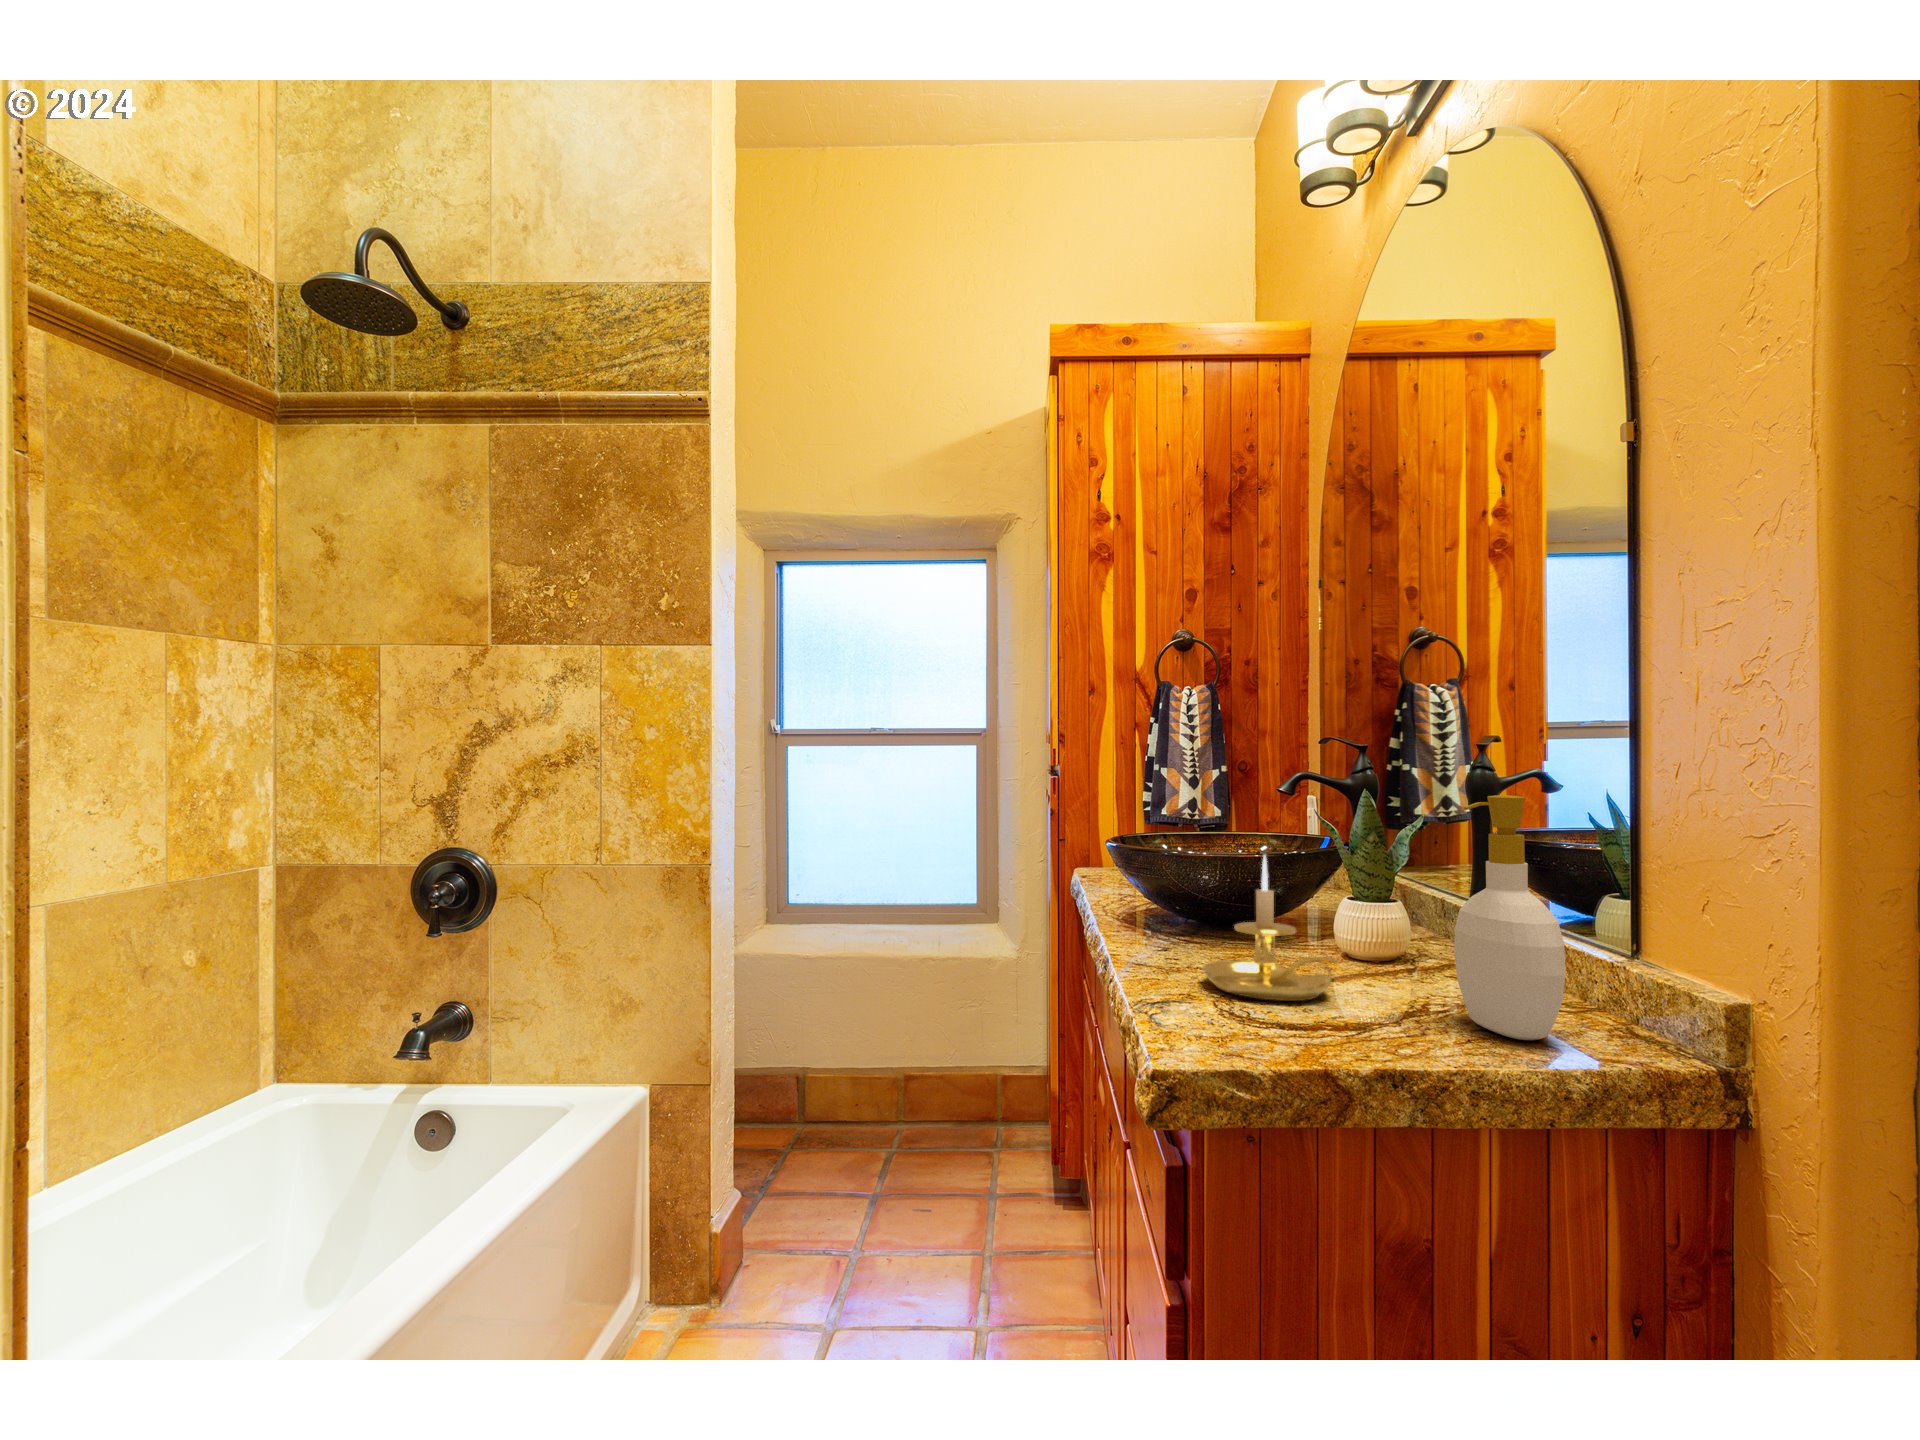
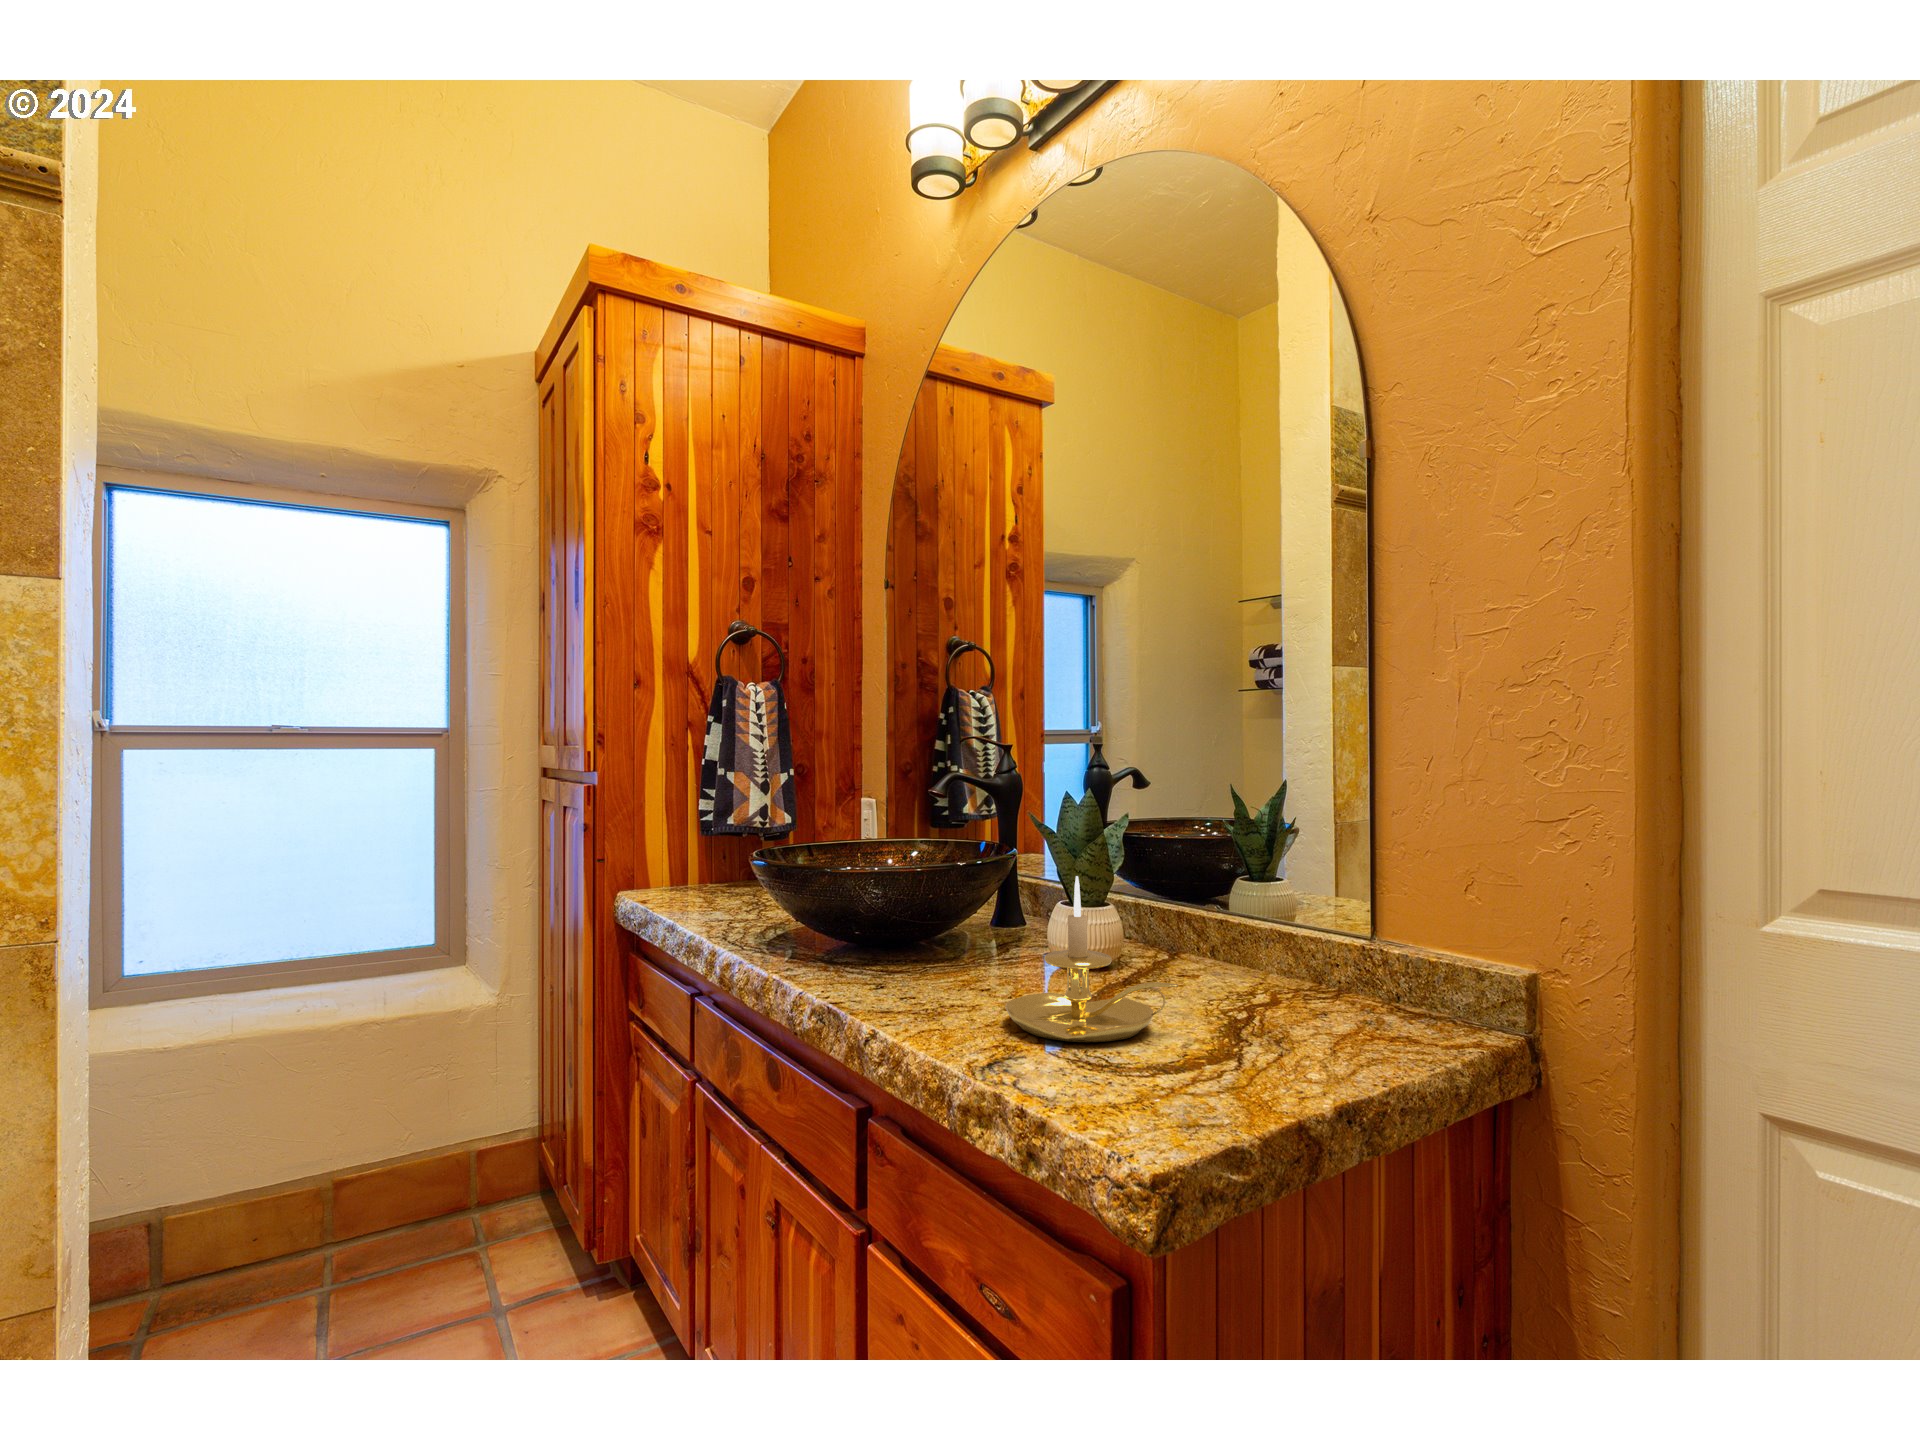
soap bottle: present [1454,795,1566,1040] -> none [1270,801,1400,1038]

